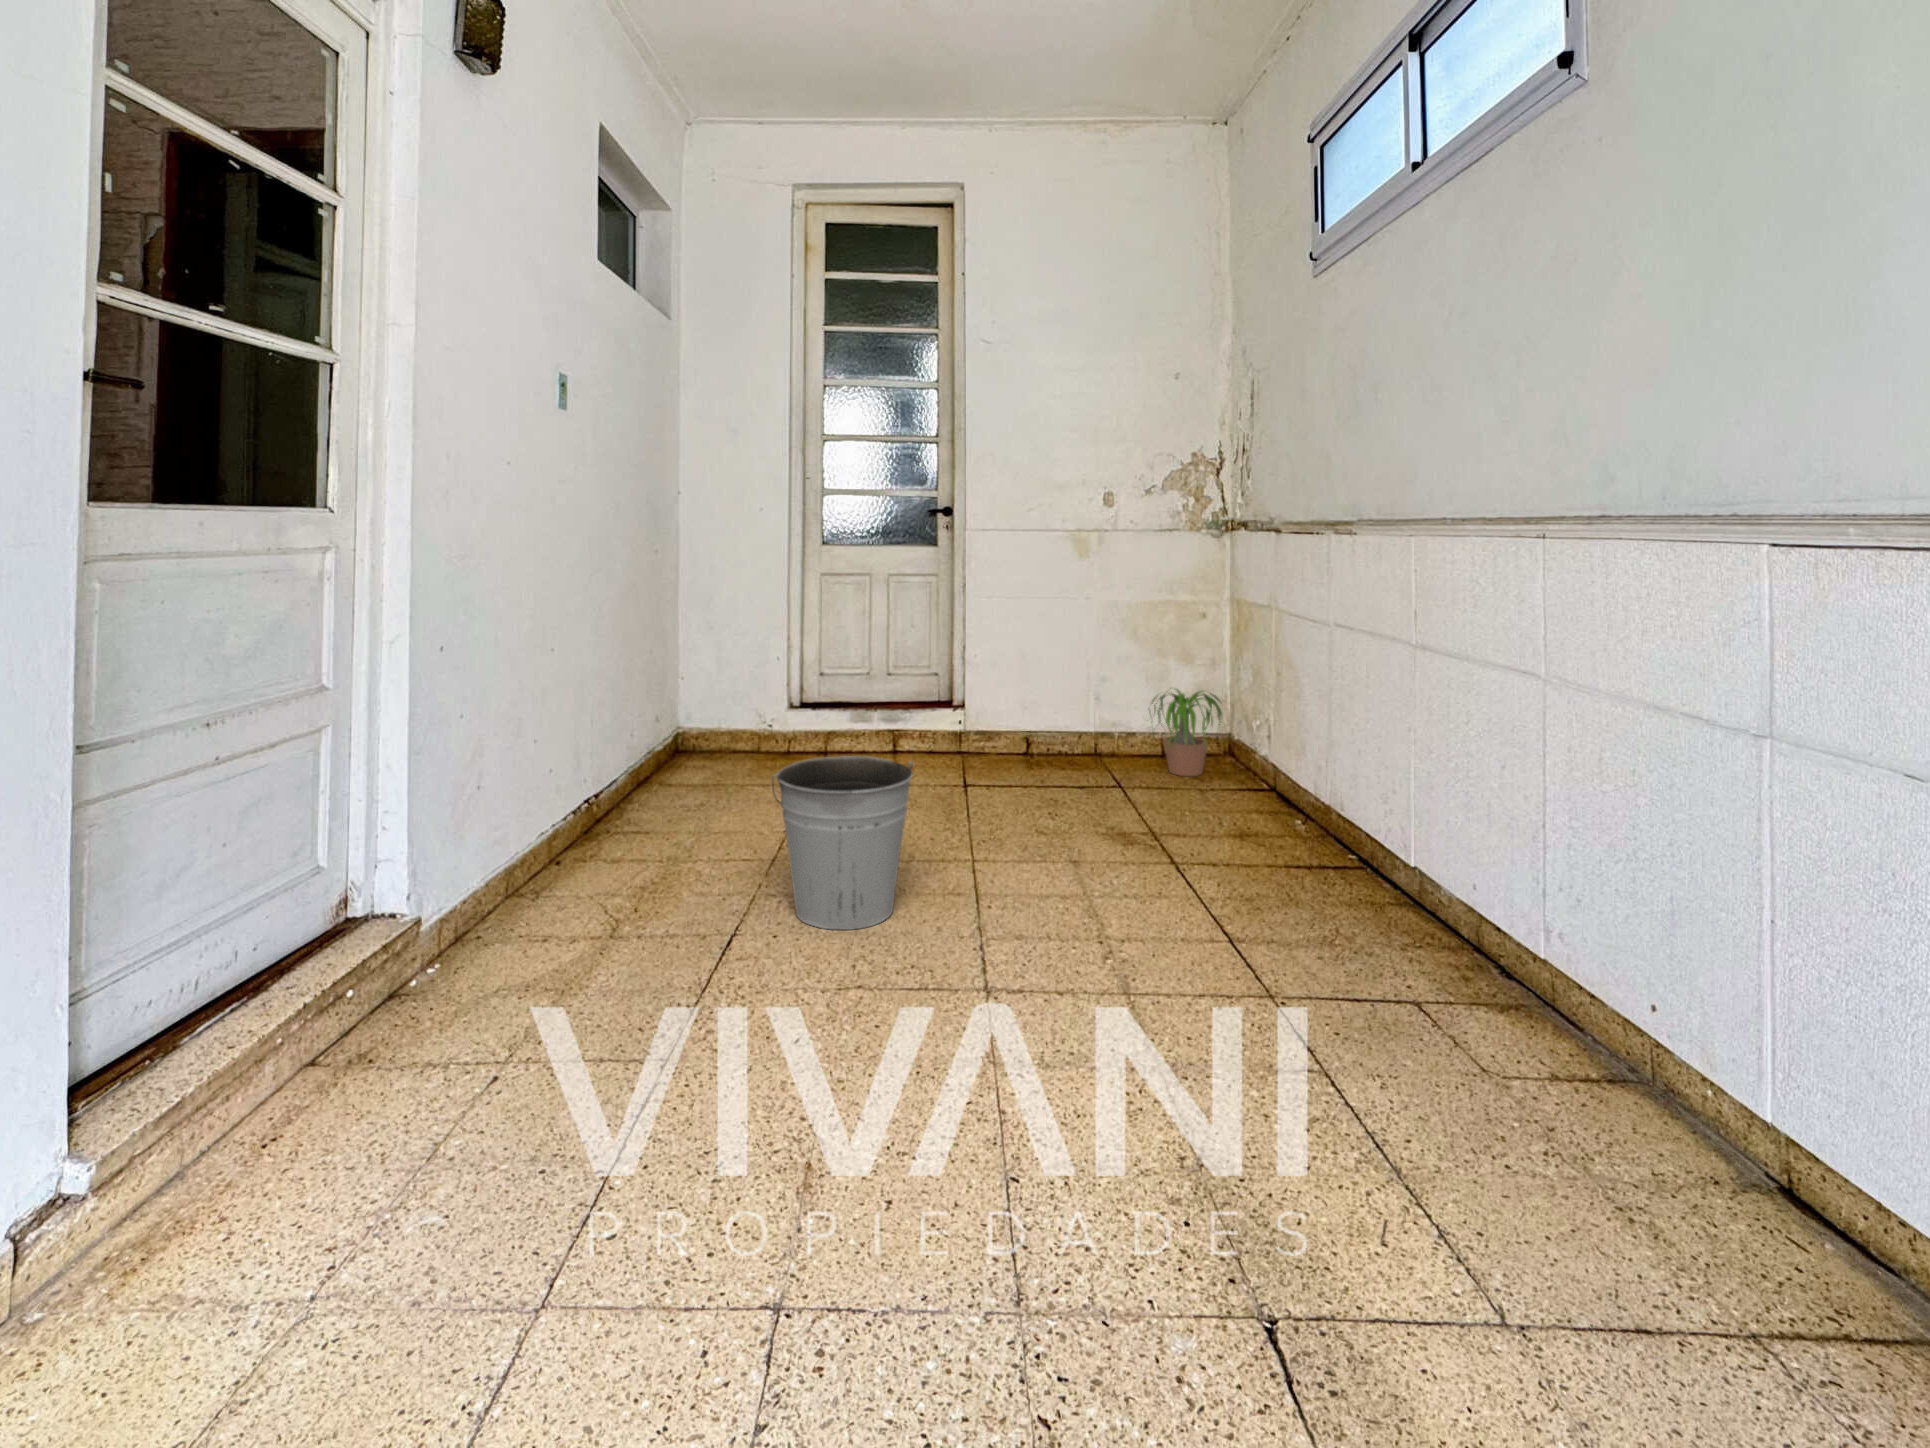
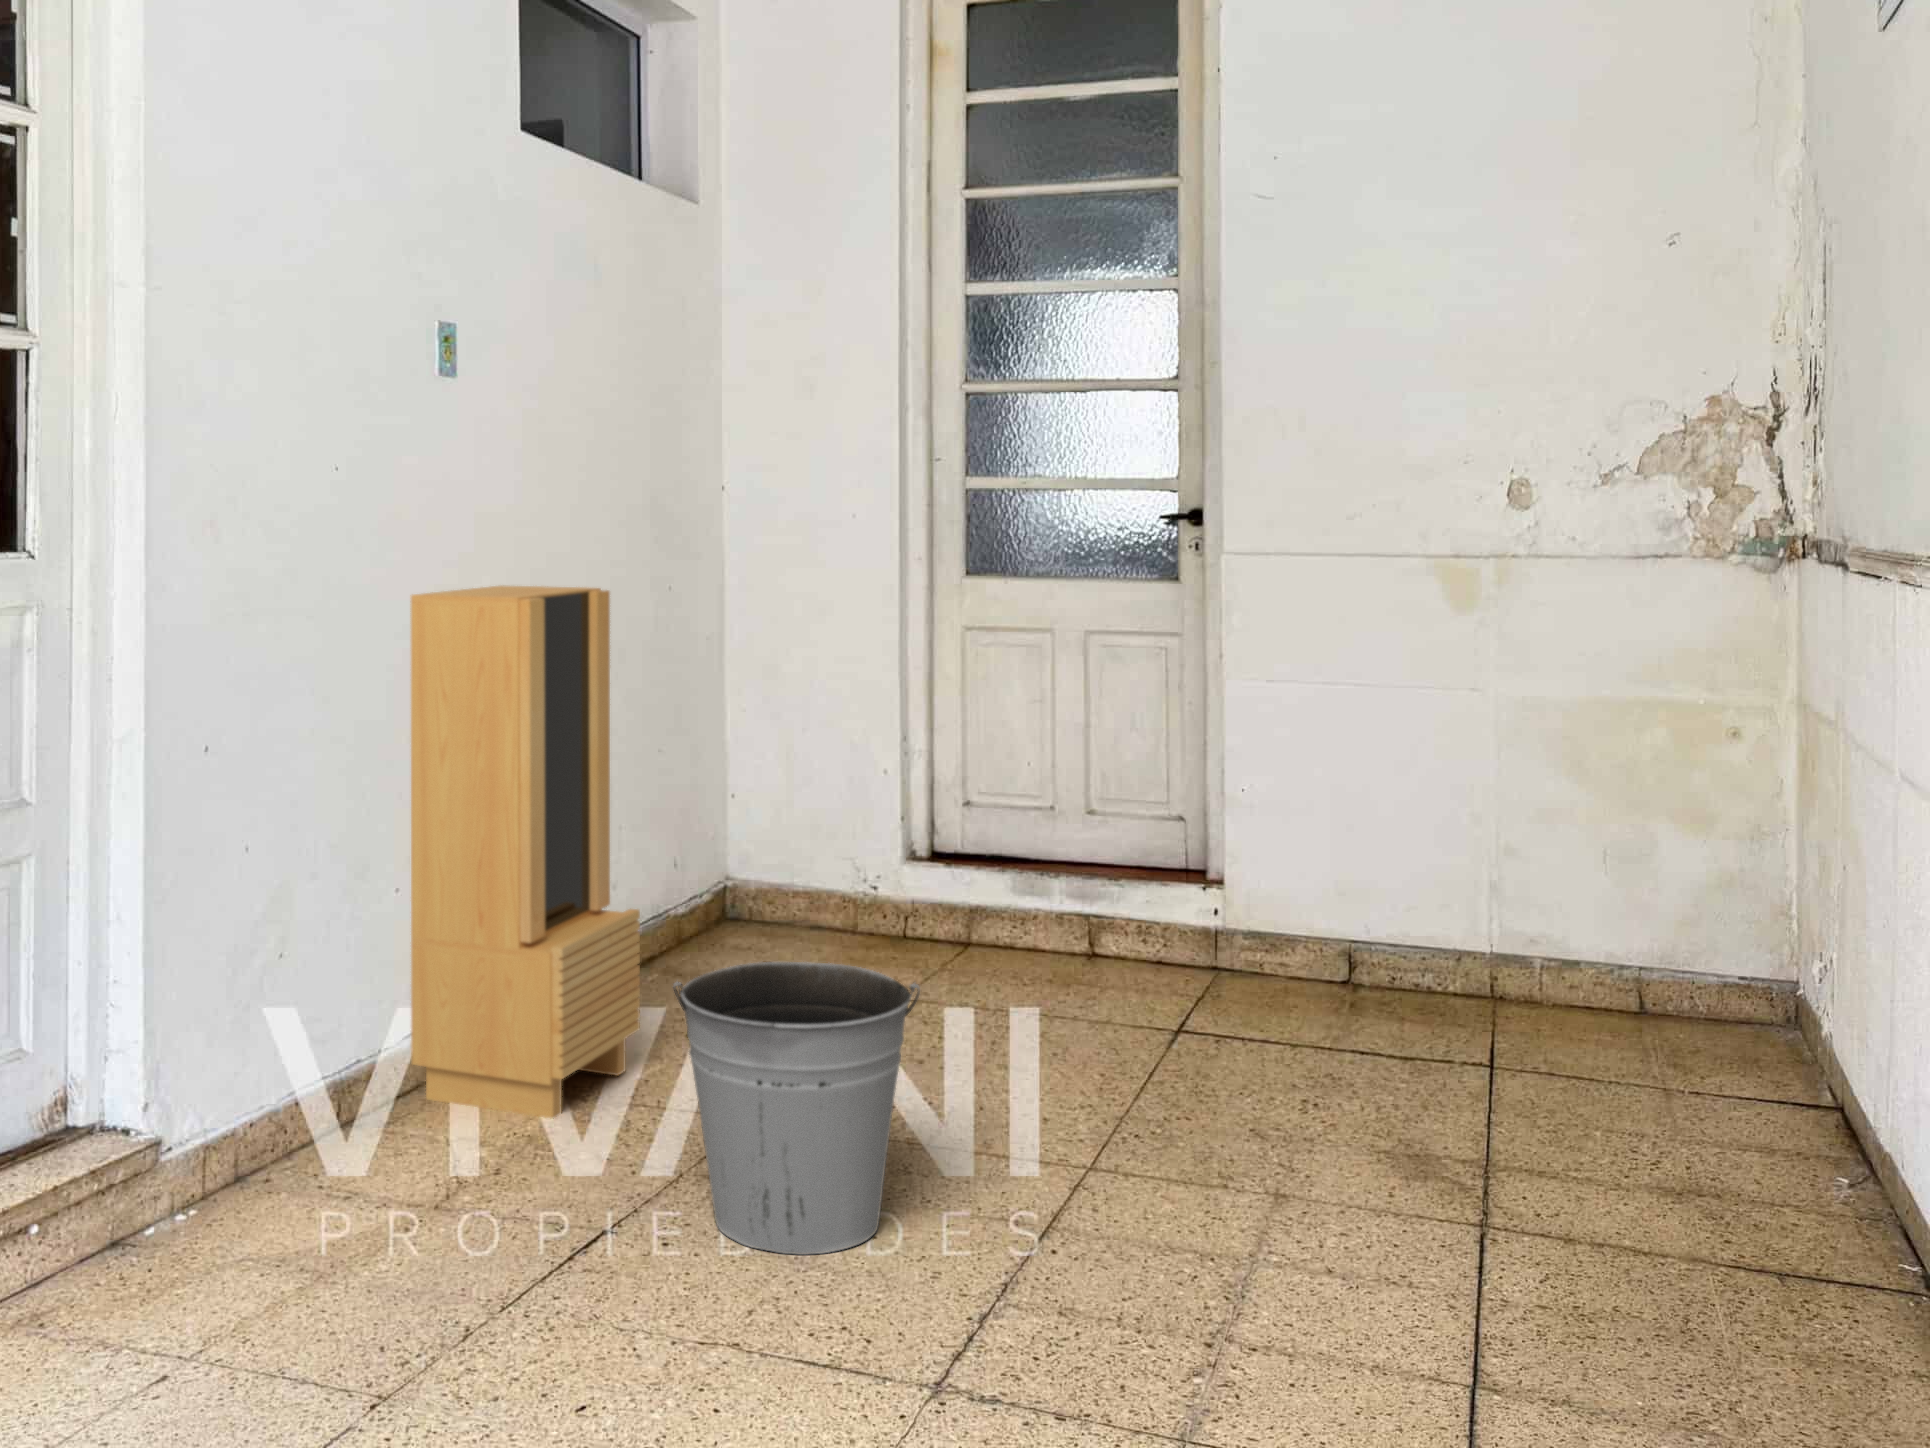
storage cabinet: none [553,542,691,874] -> present [410,585,640,1119]
potted plant: present [1152,689,1222,776] -> none [1576,879,1785,1063]

